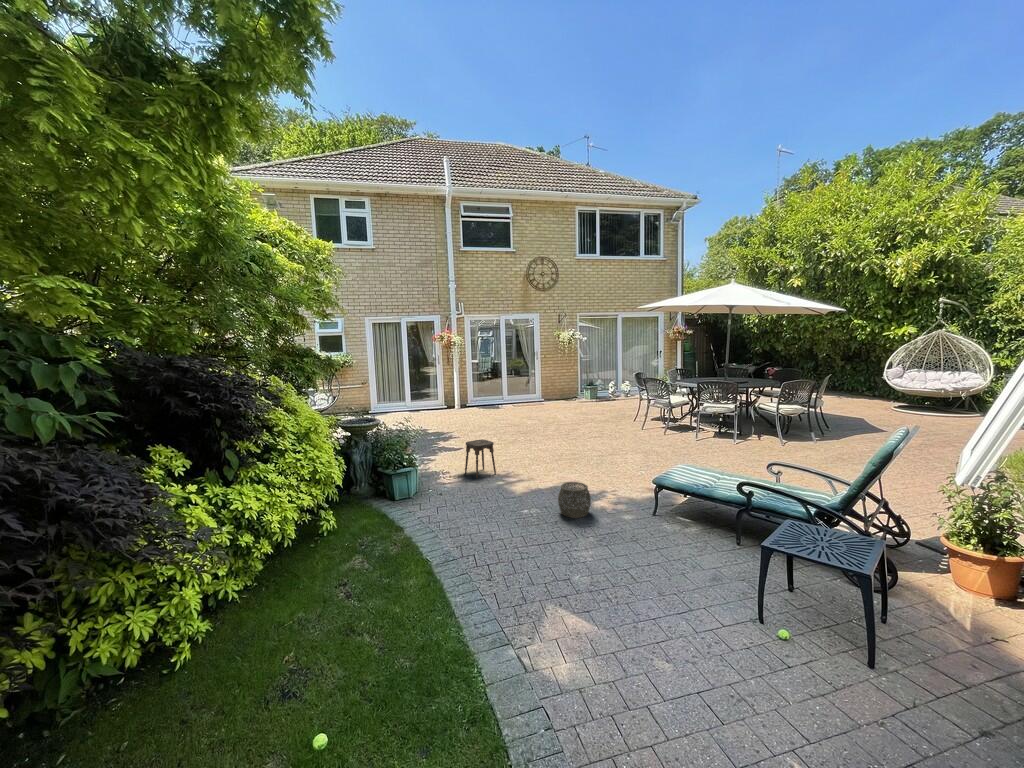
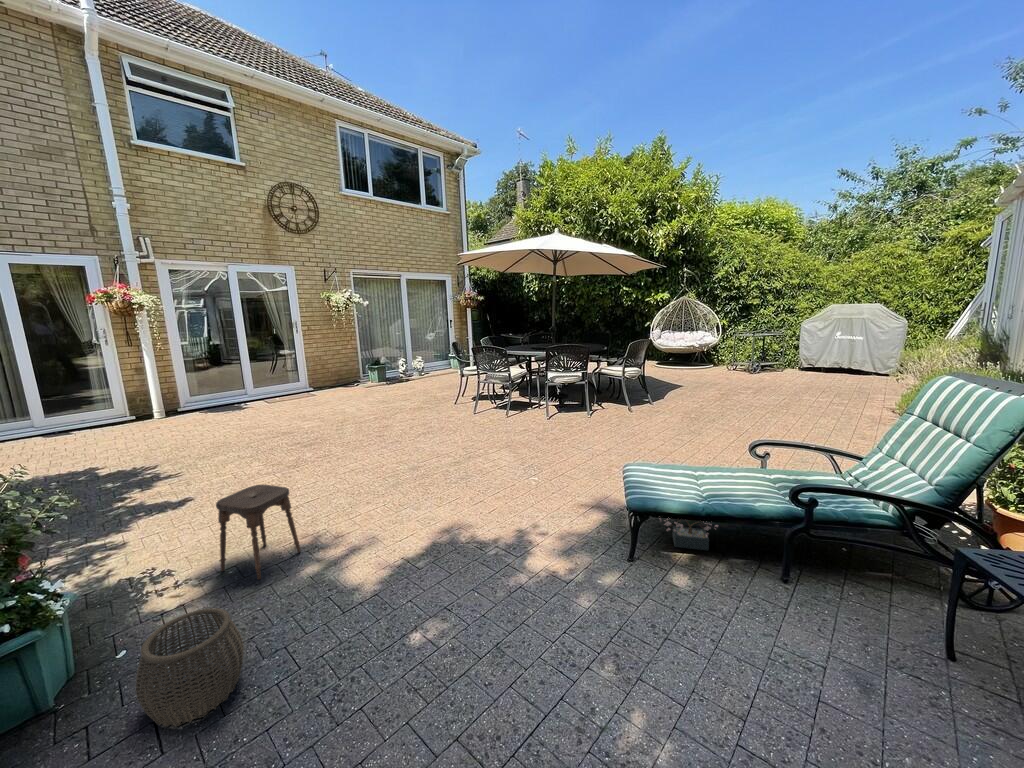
woven basket: present [558,482,591,518] -> present [135,608,244,726]
decorative plant: none [673,482,709,517] -> present [660,518,718,550]

